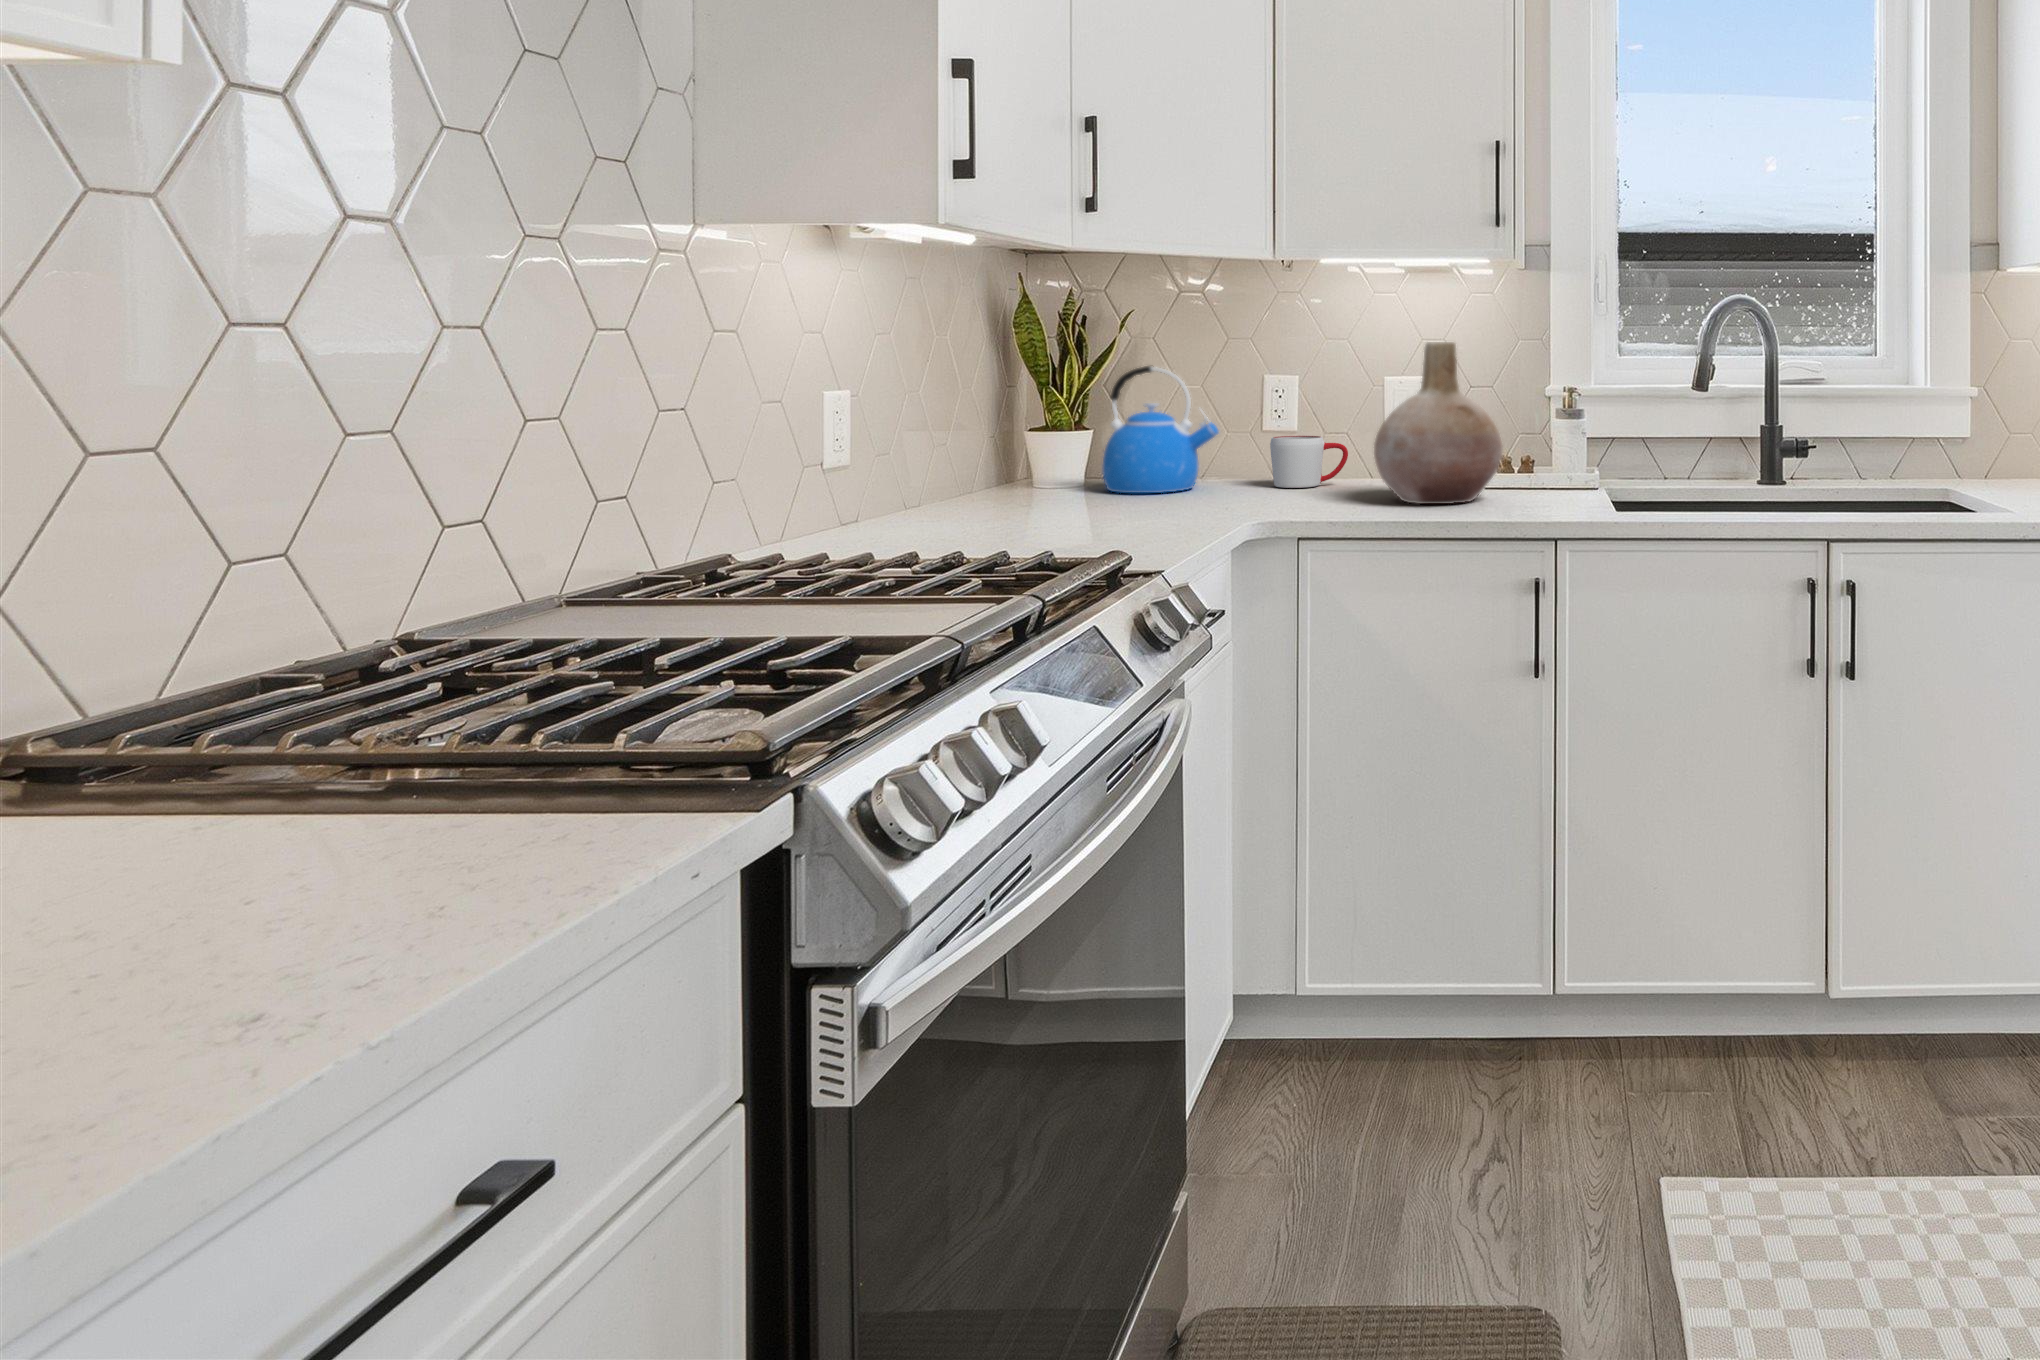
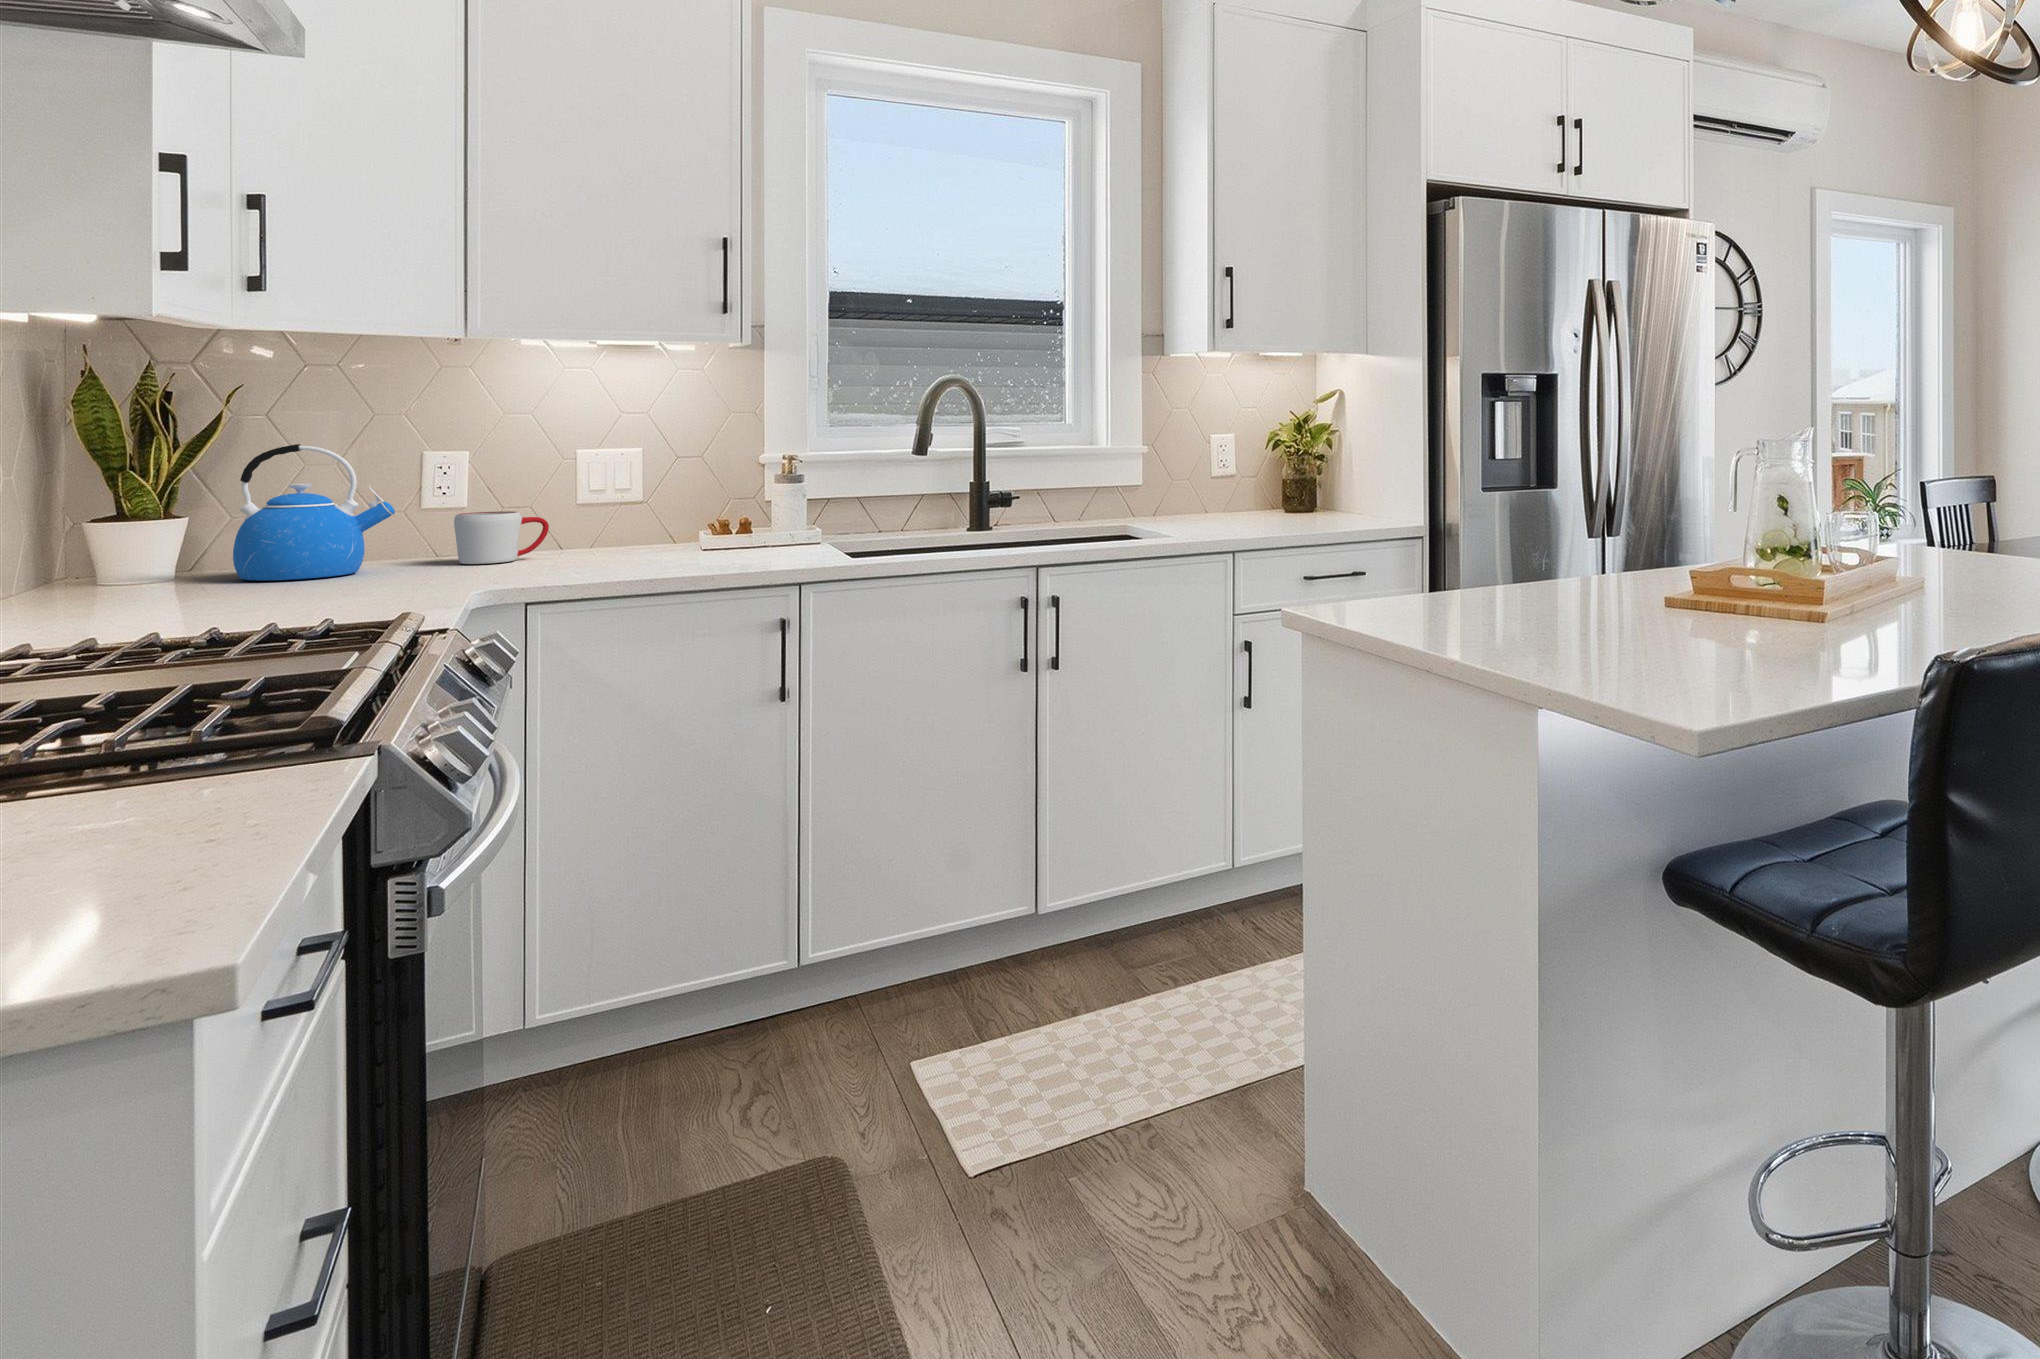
vase: present [1374,342,1502,504] -> none [606,417,744,565]

